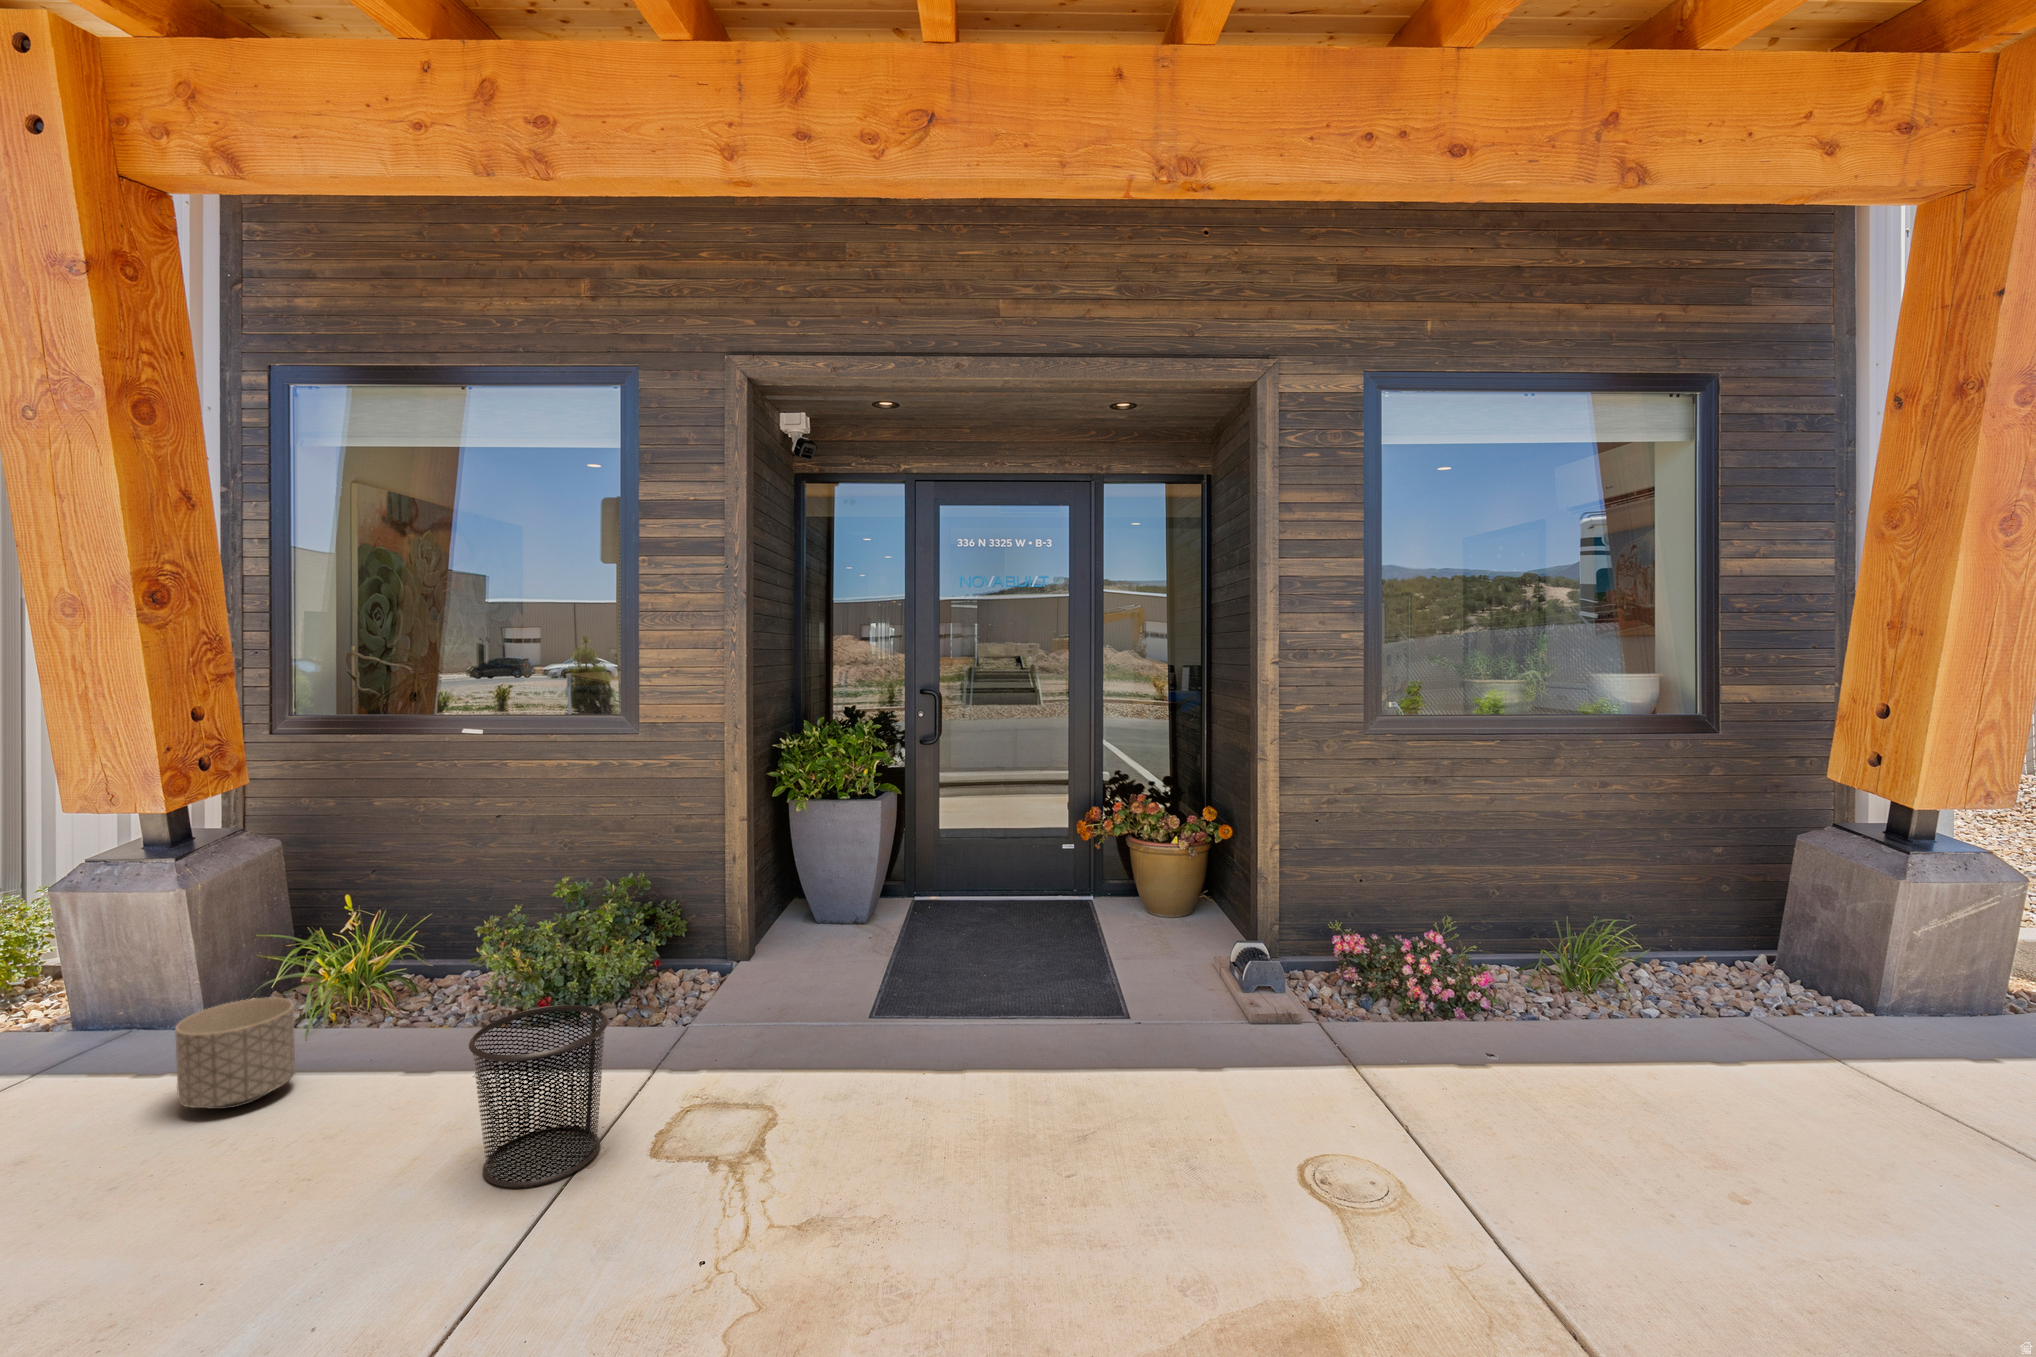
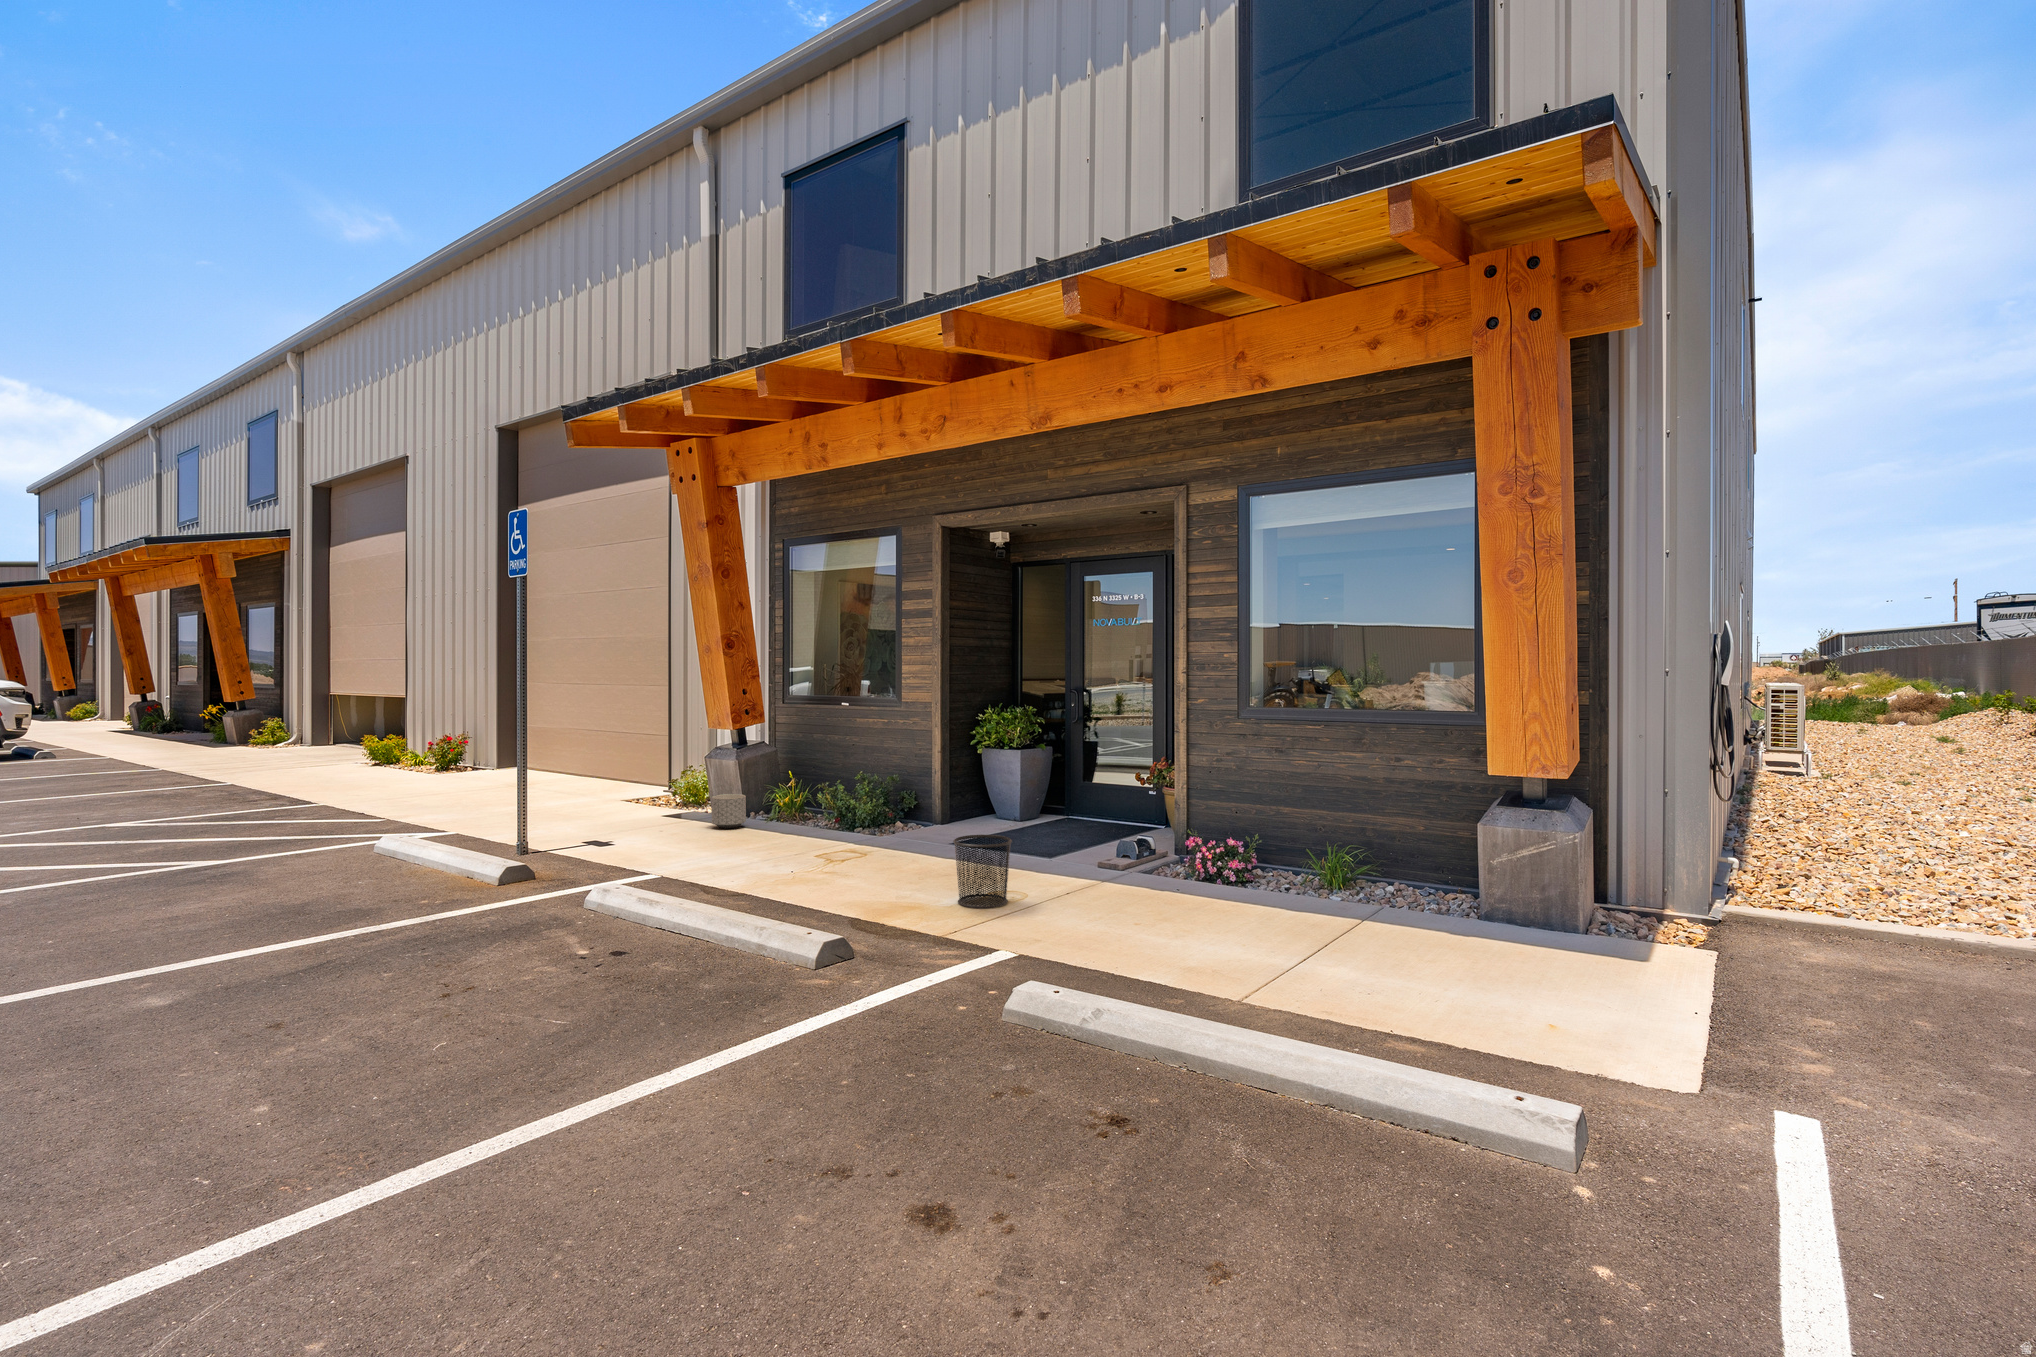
waste bin: present [469,1005,608,1188] -> present [953,835,1012,908]

